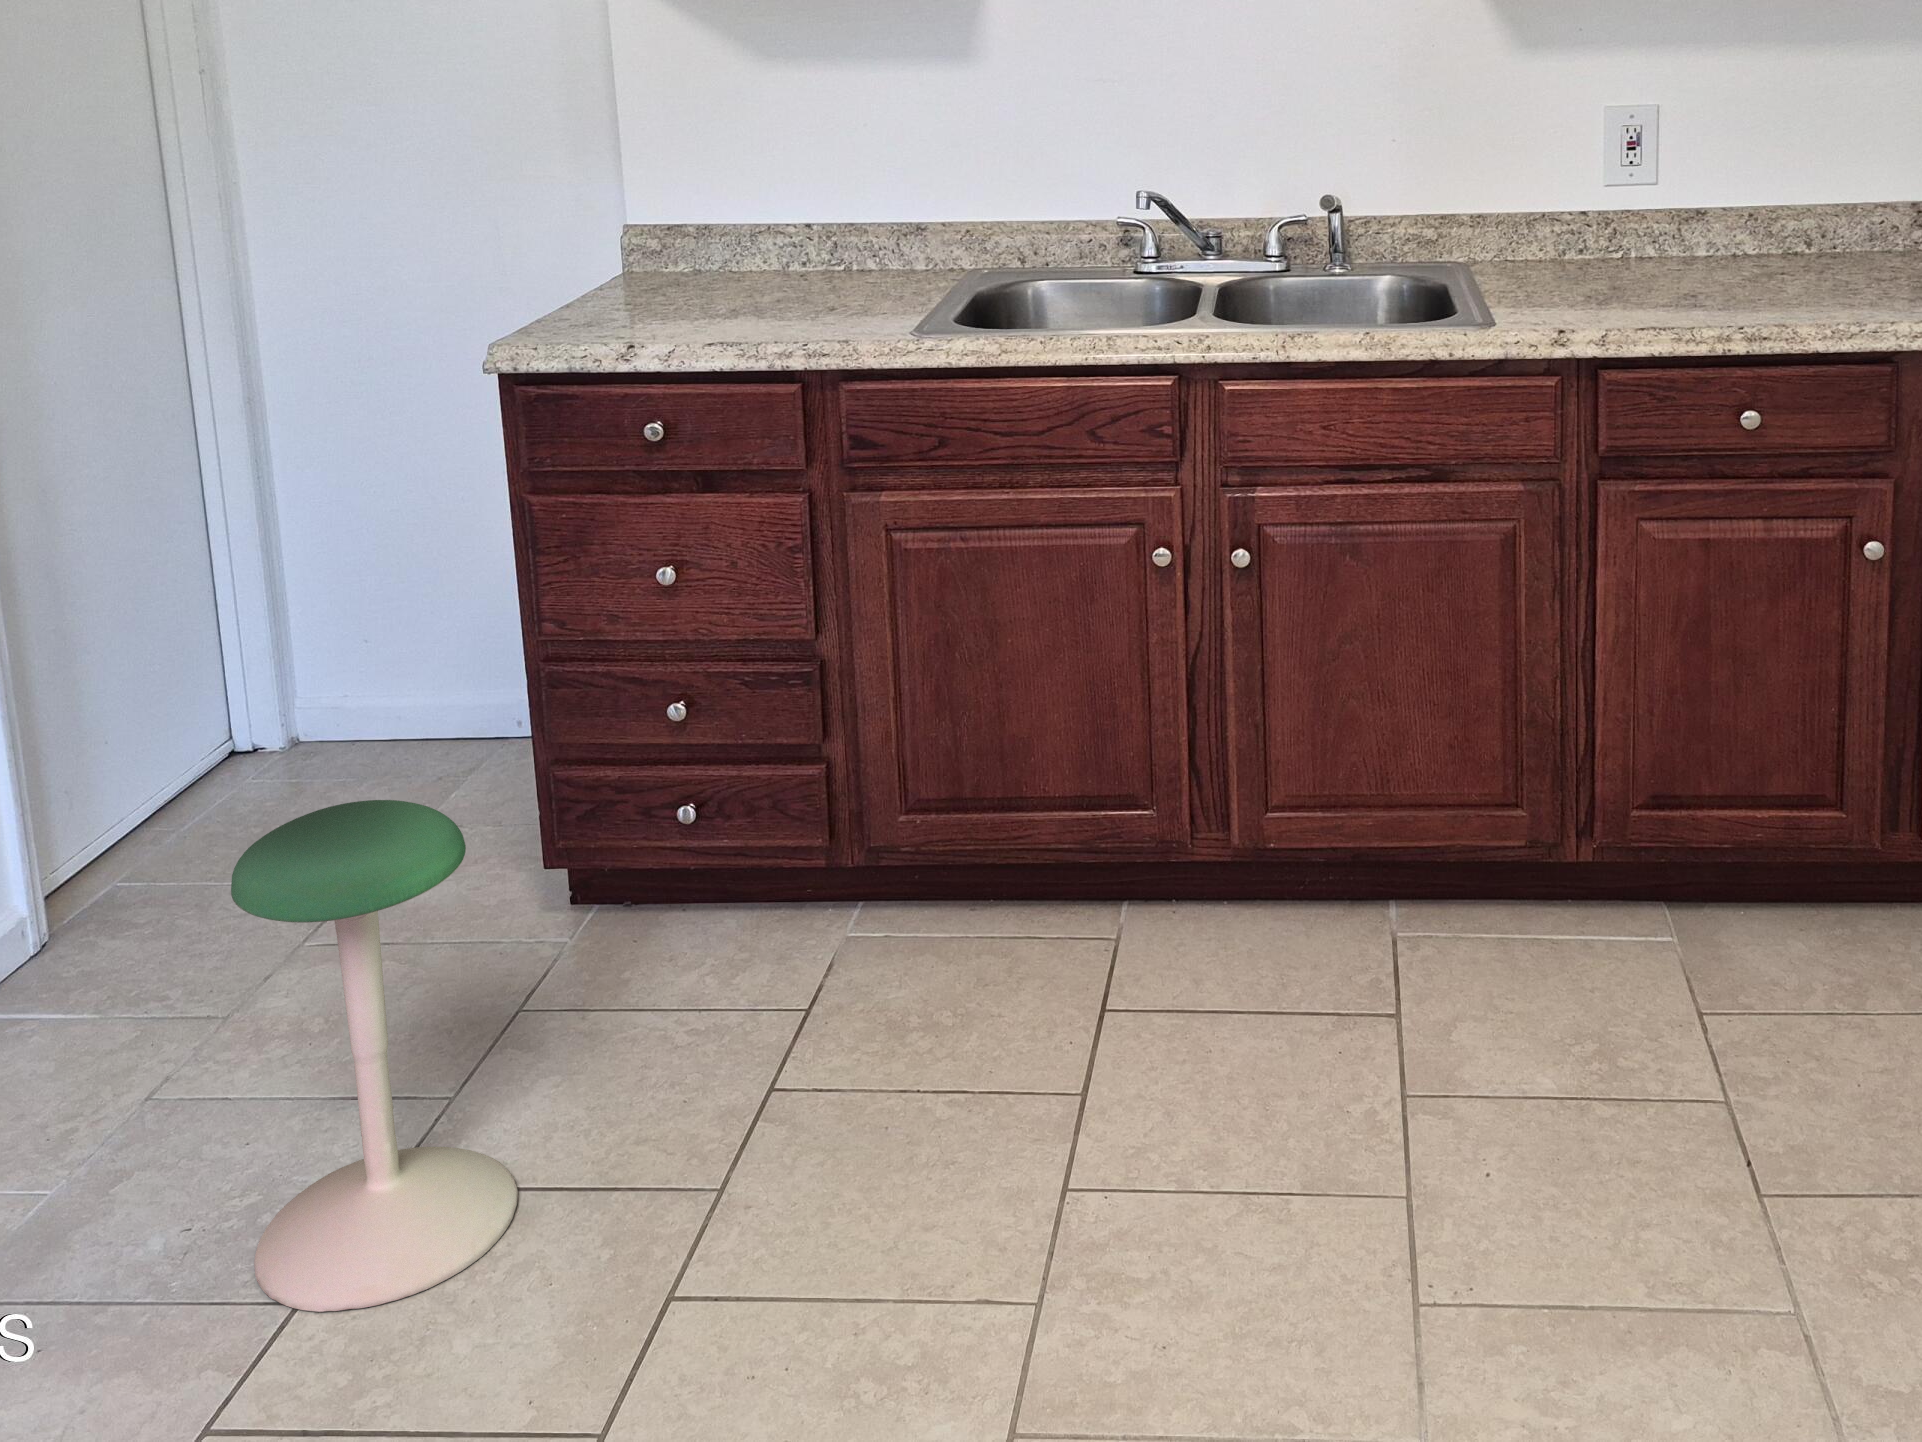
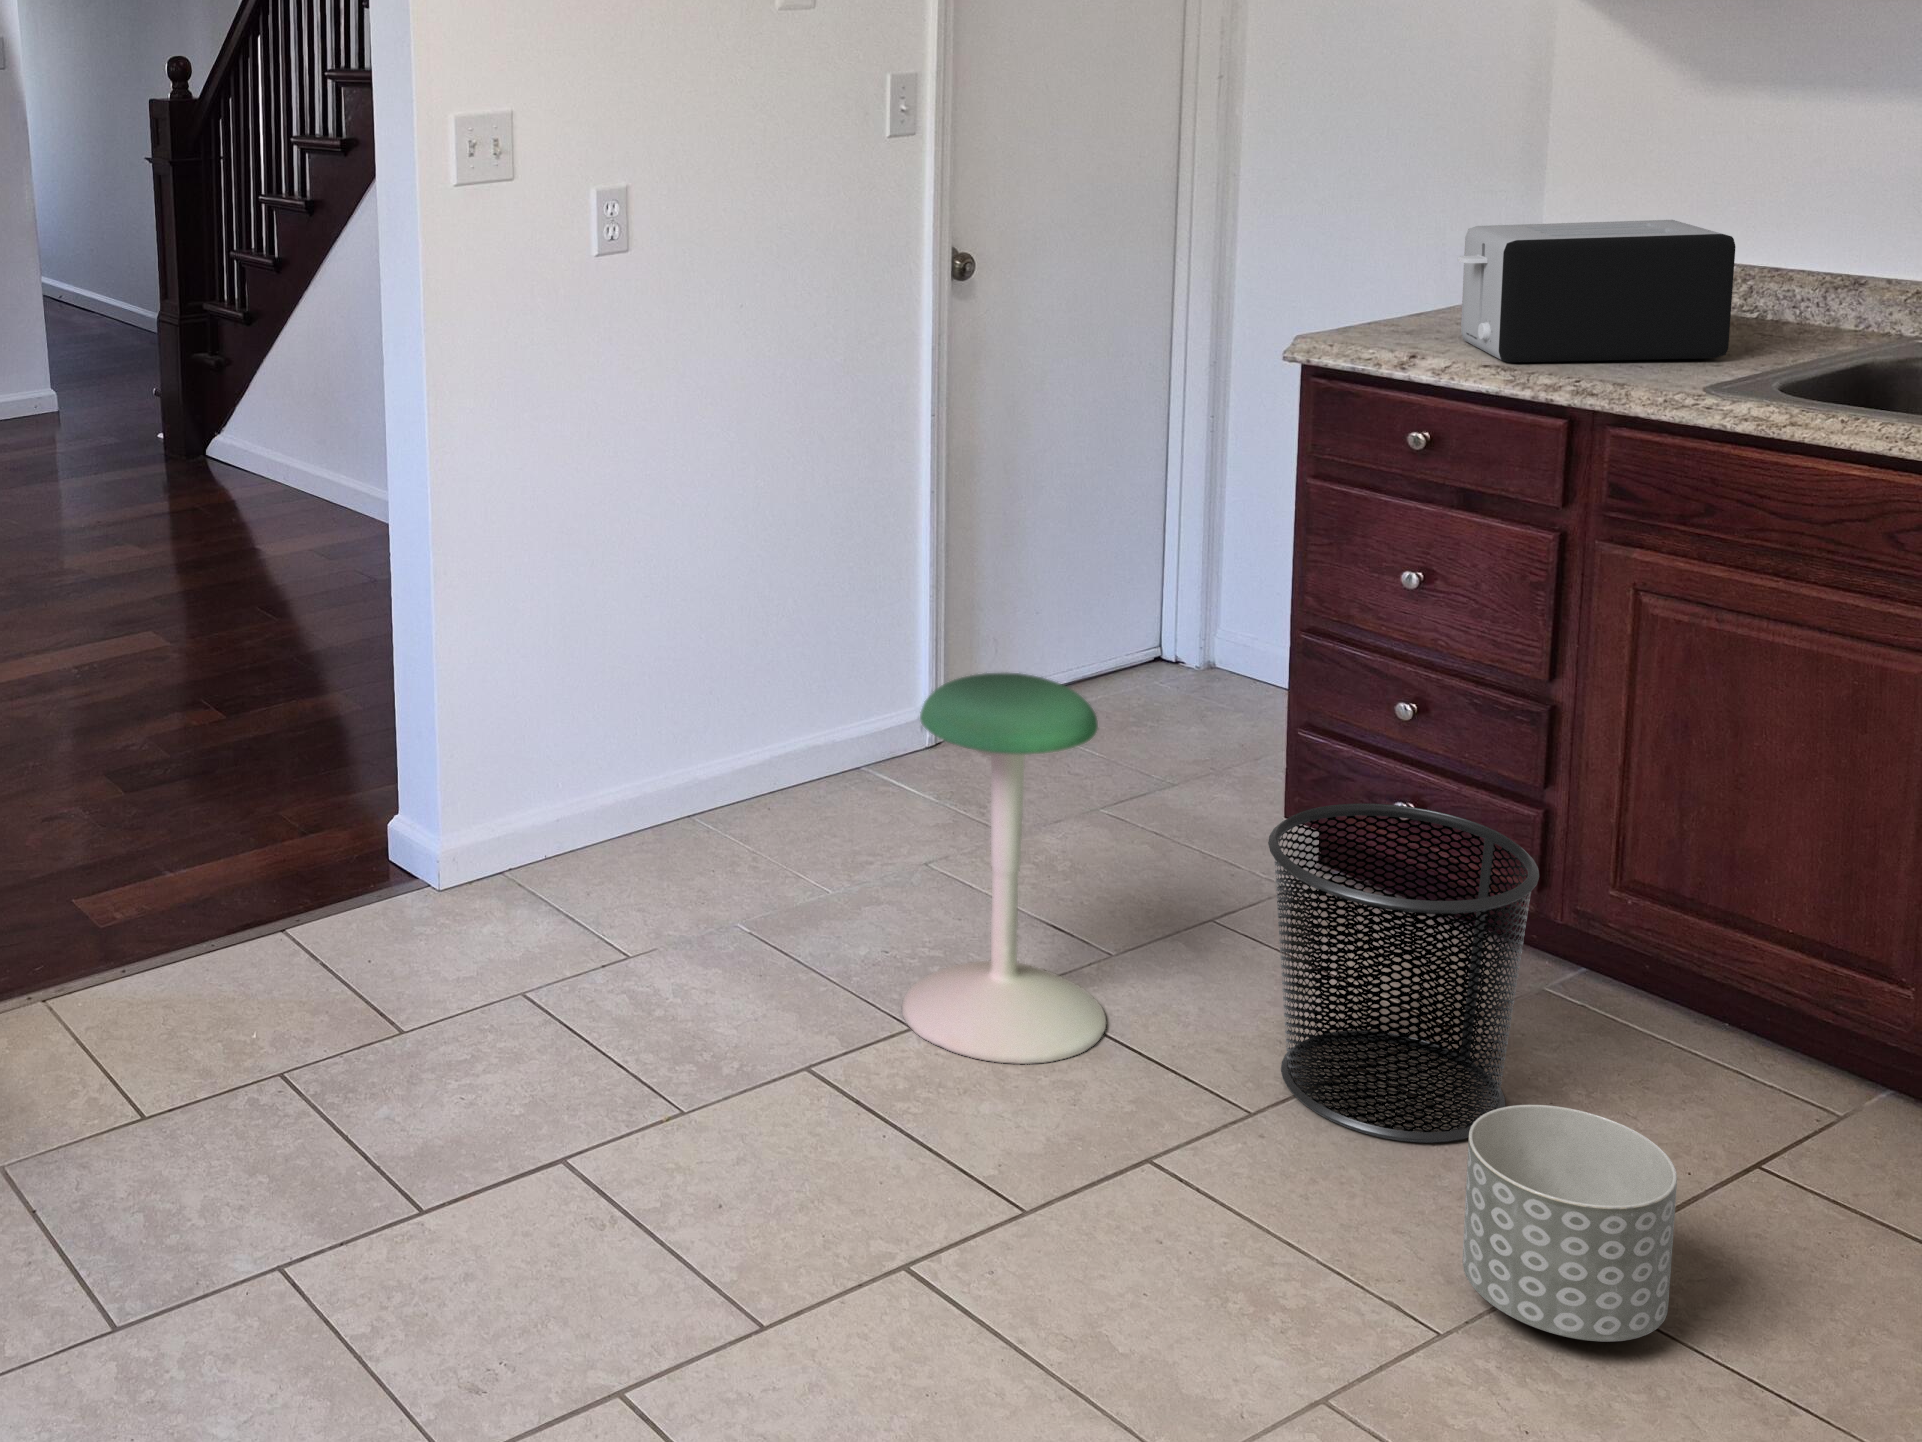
toaster: none [644,186,885,337] -> present [1458,220,1736,363]
waste bin: none [668,794,926,1153] -> present [1268,804,1539,1143]
planter: none [1005,1020,1184,1250] -> present [1462,1105,1677,1342]

